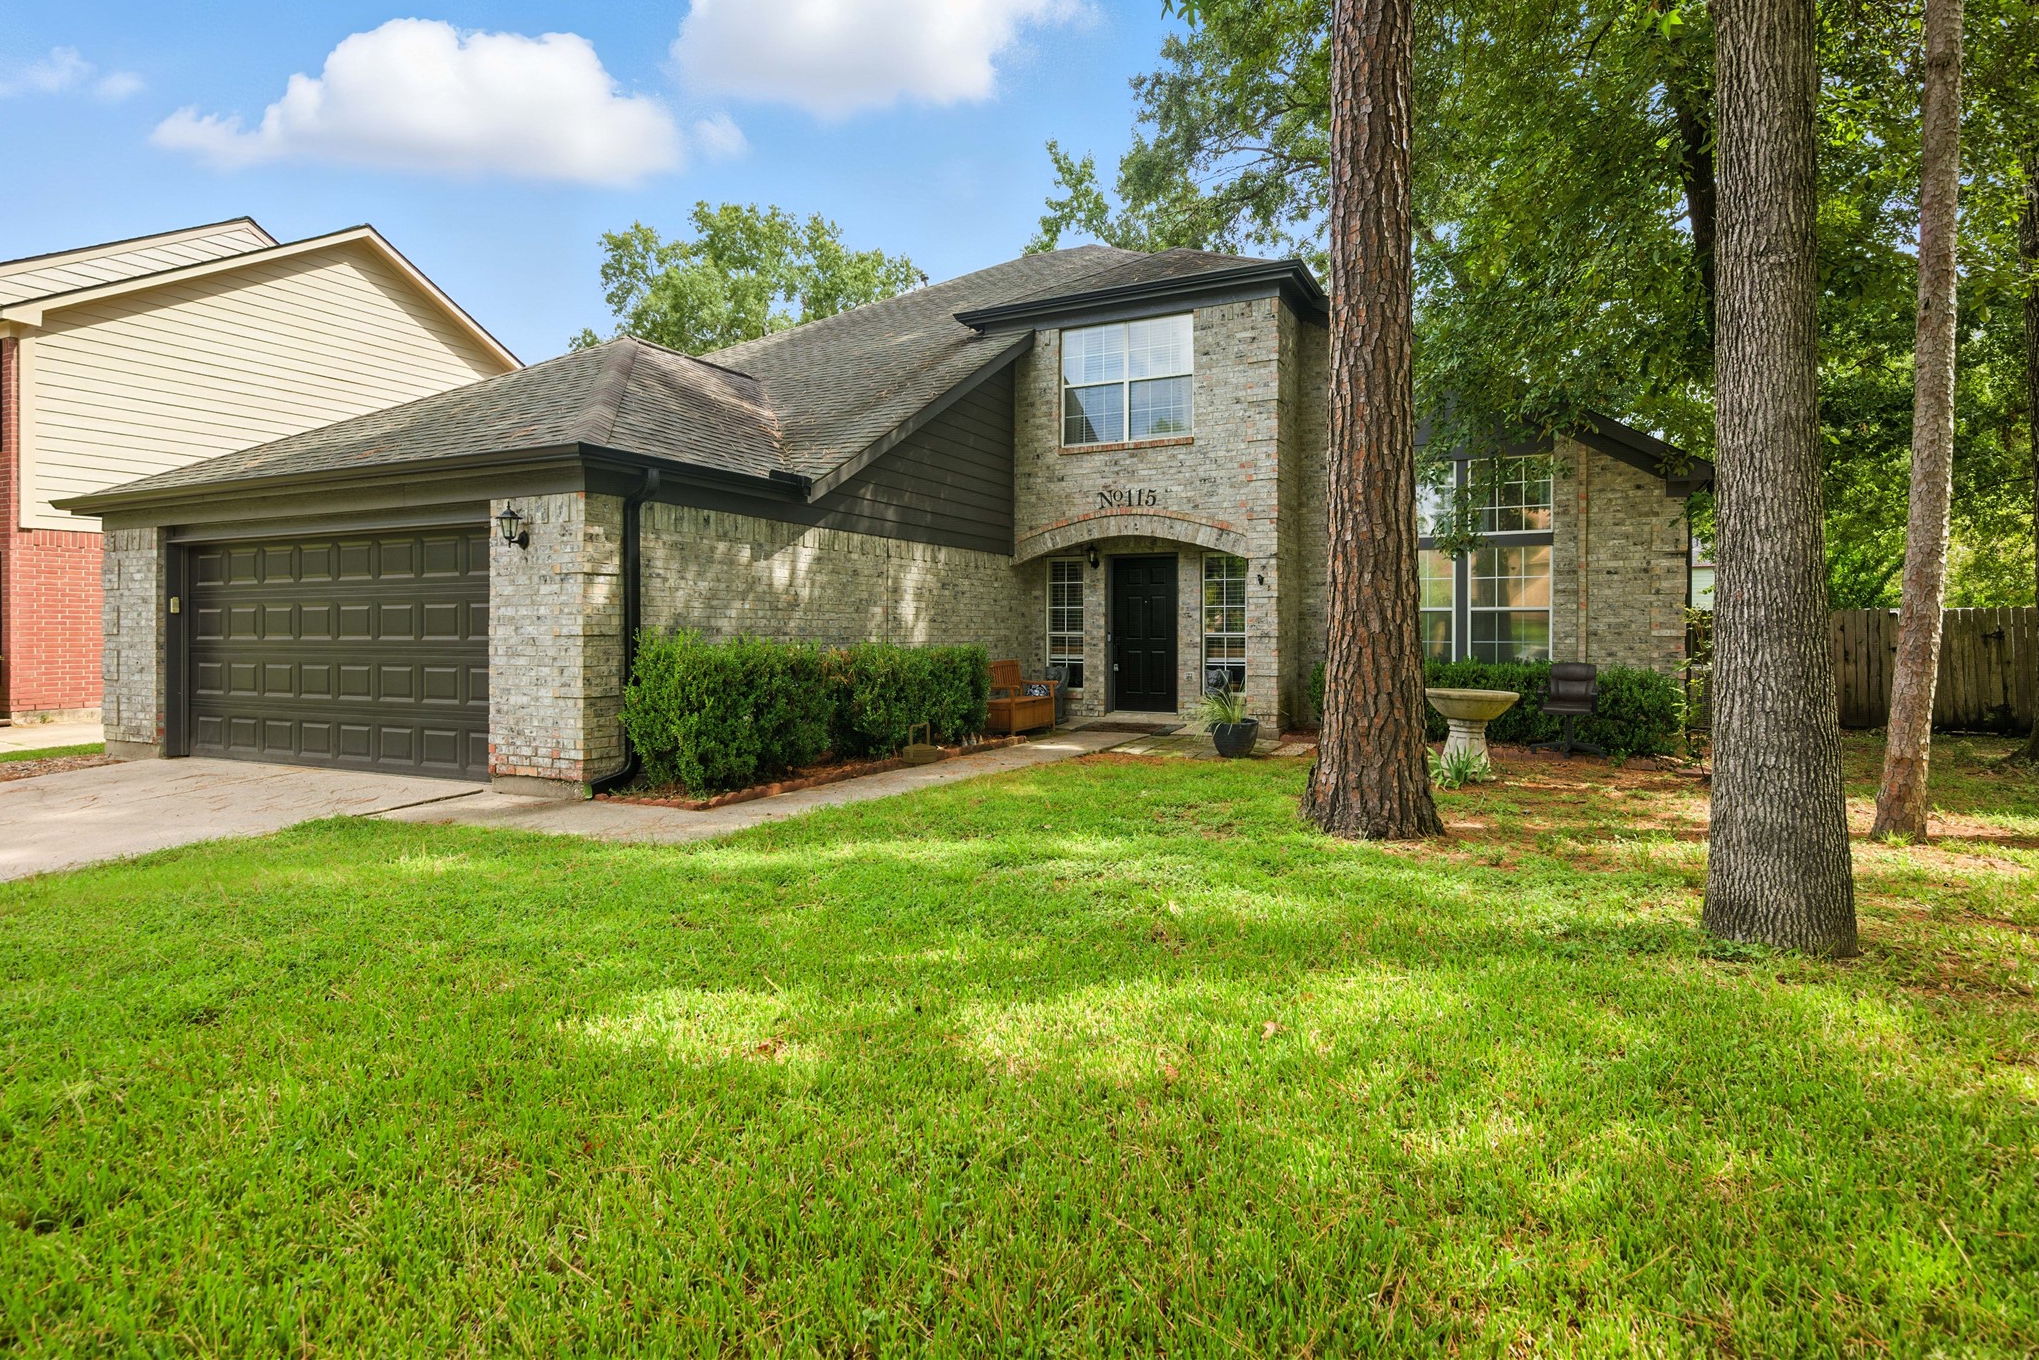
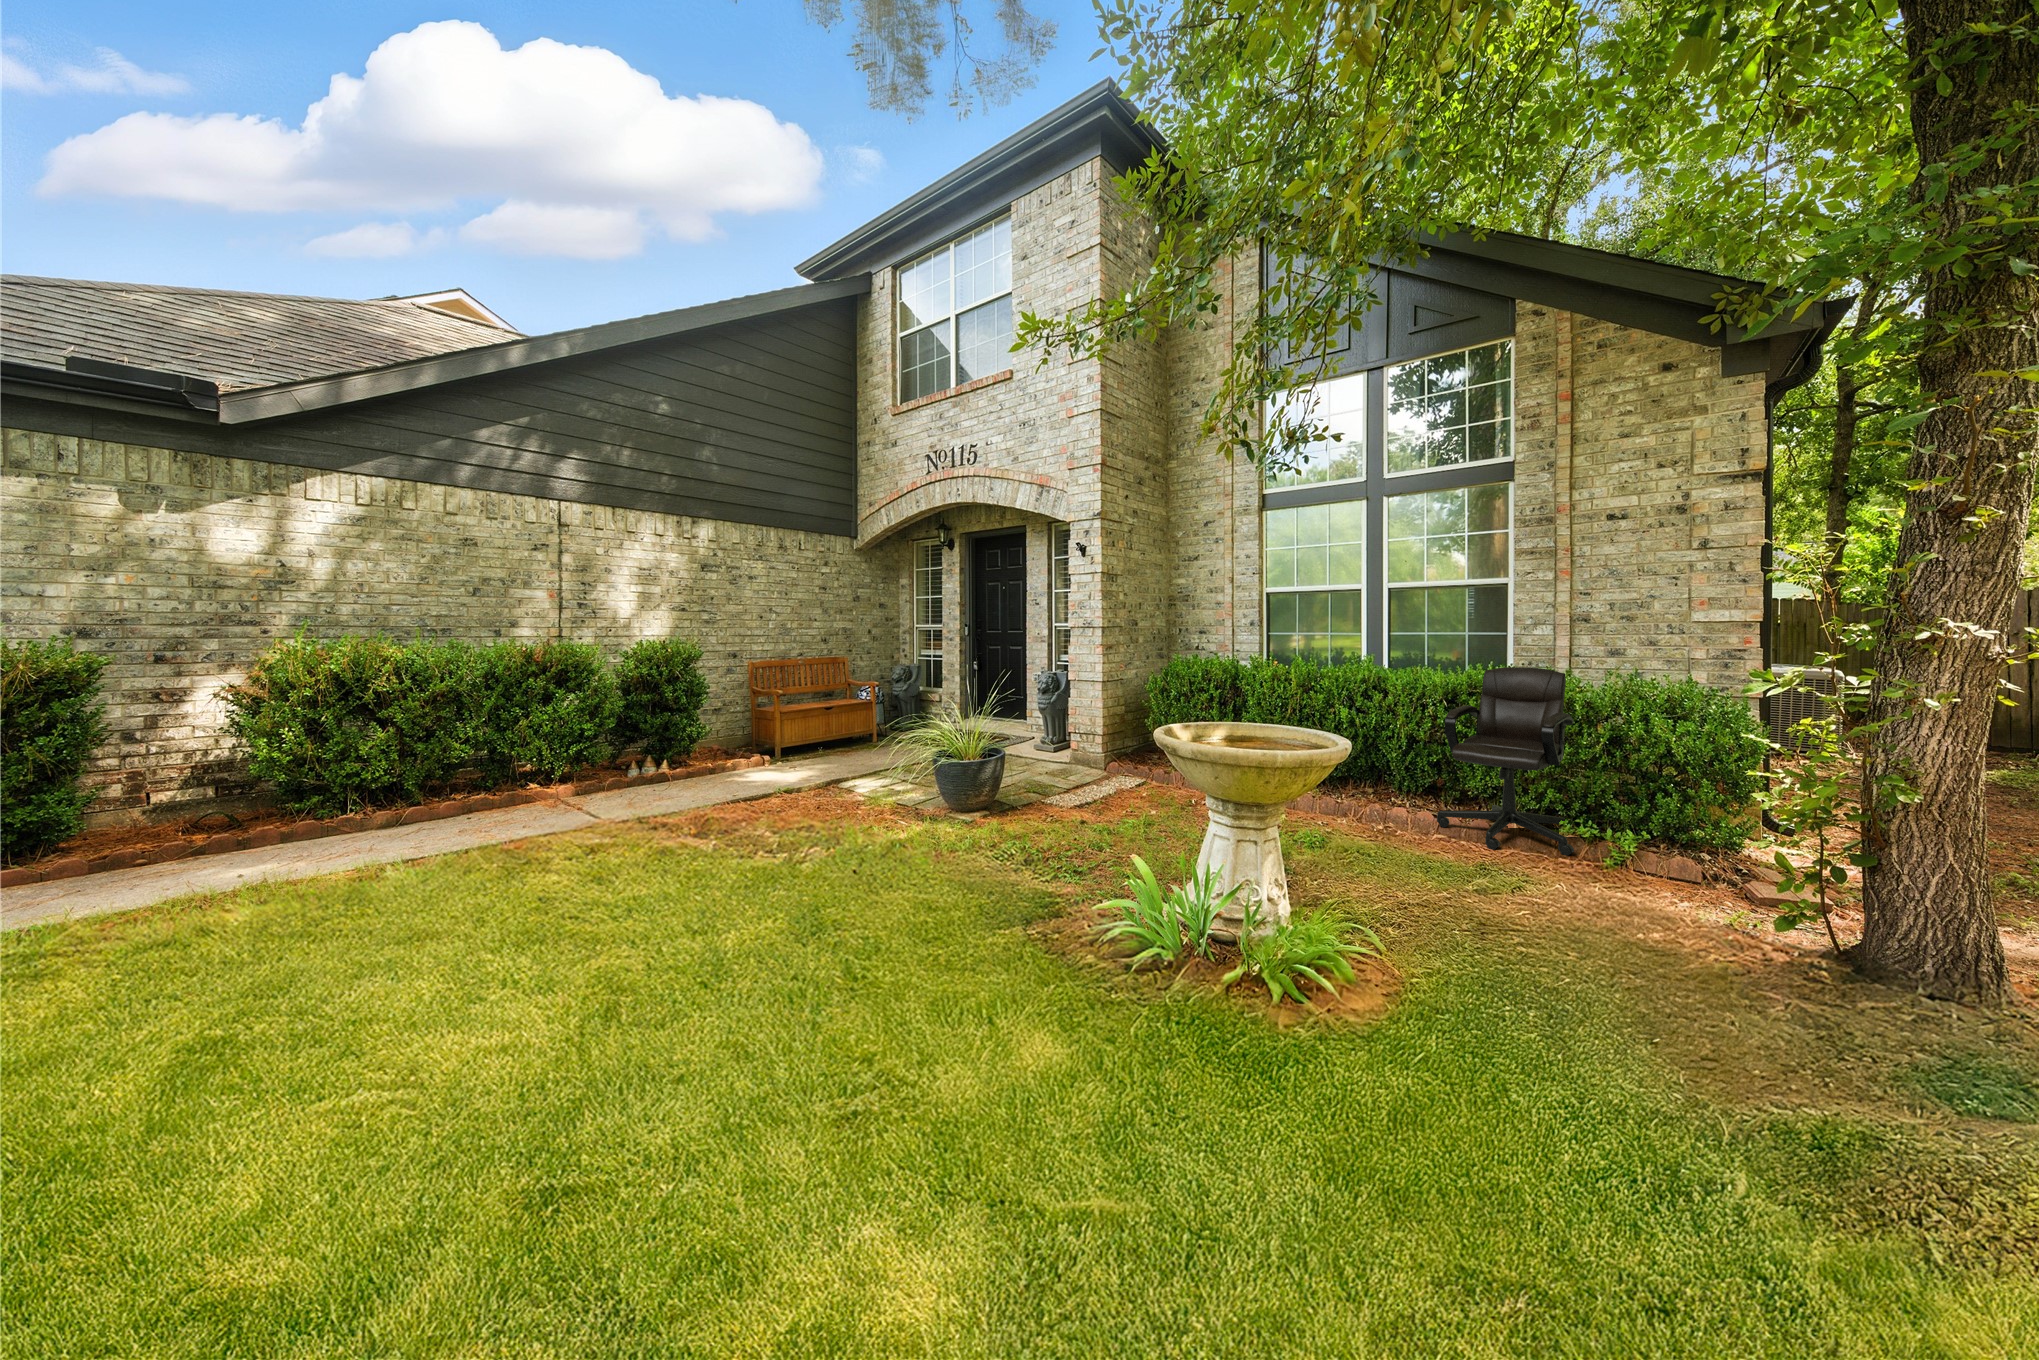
woven basket: present [902,722,937,763] -> none [469,751,536,812]

